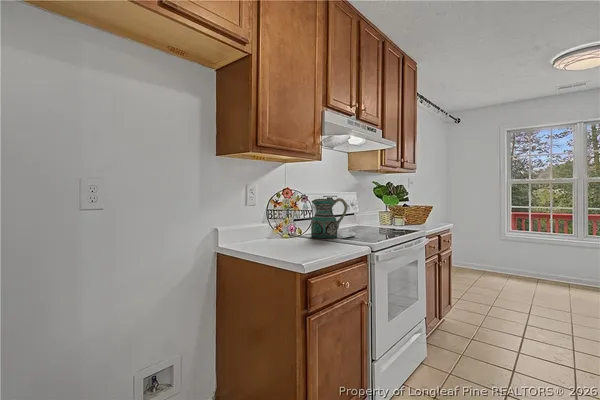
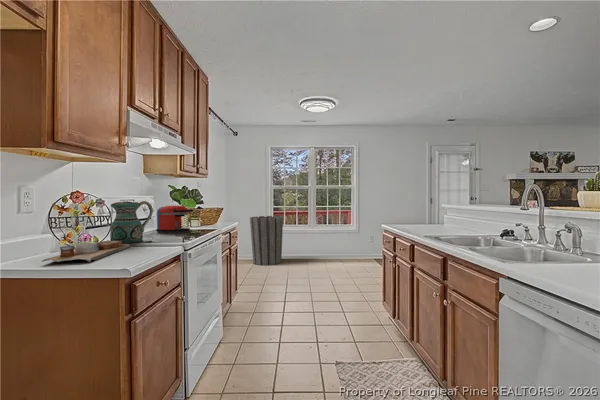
coffee maker: none [355,203,391,232] -> present [156,206,194,233]
trash can: none [477,218,530,284] -> present [250,216,283,265]
cutting board: none [254,234,322,253] -> present [42,240,130,262]

